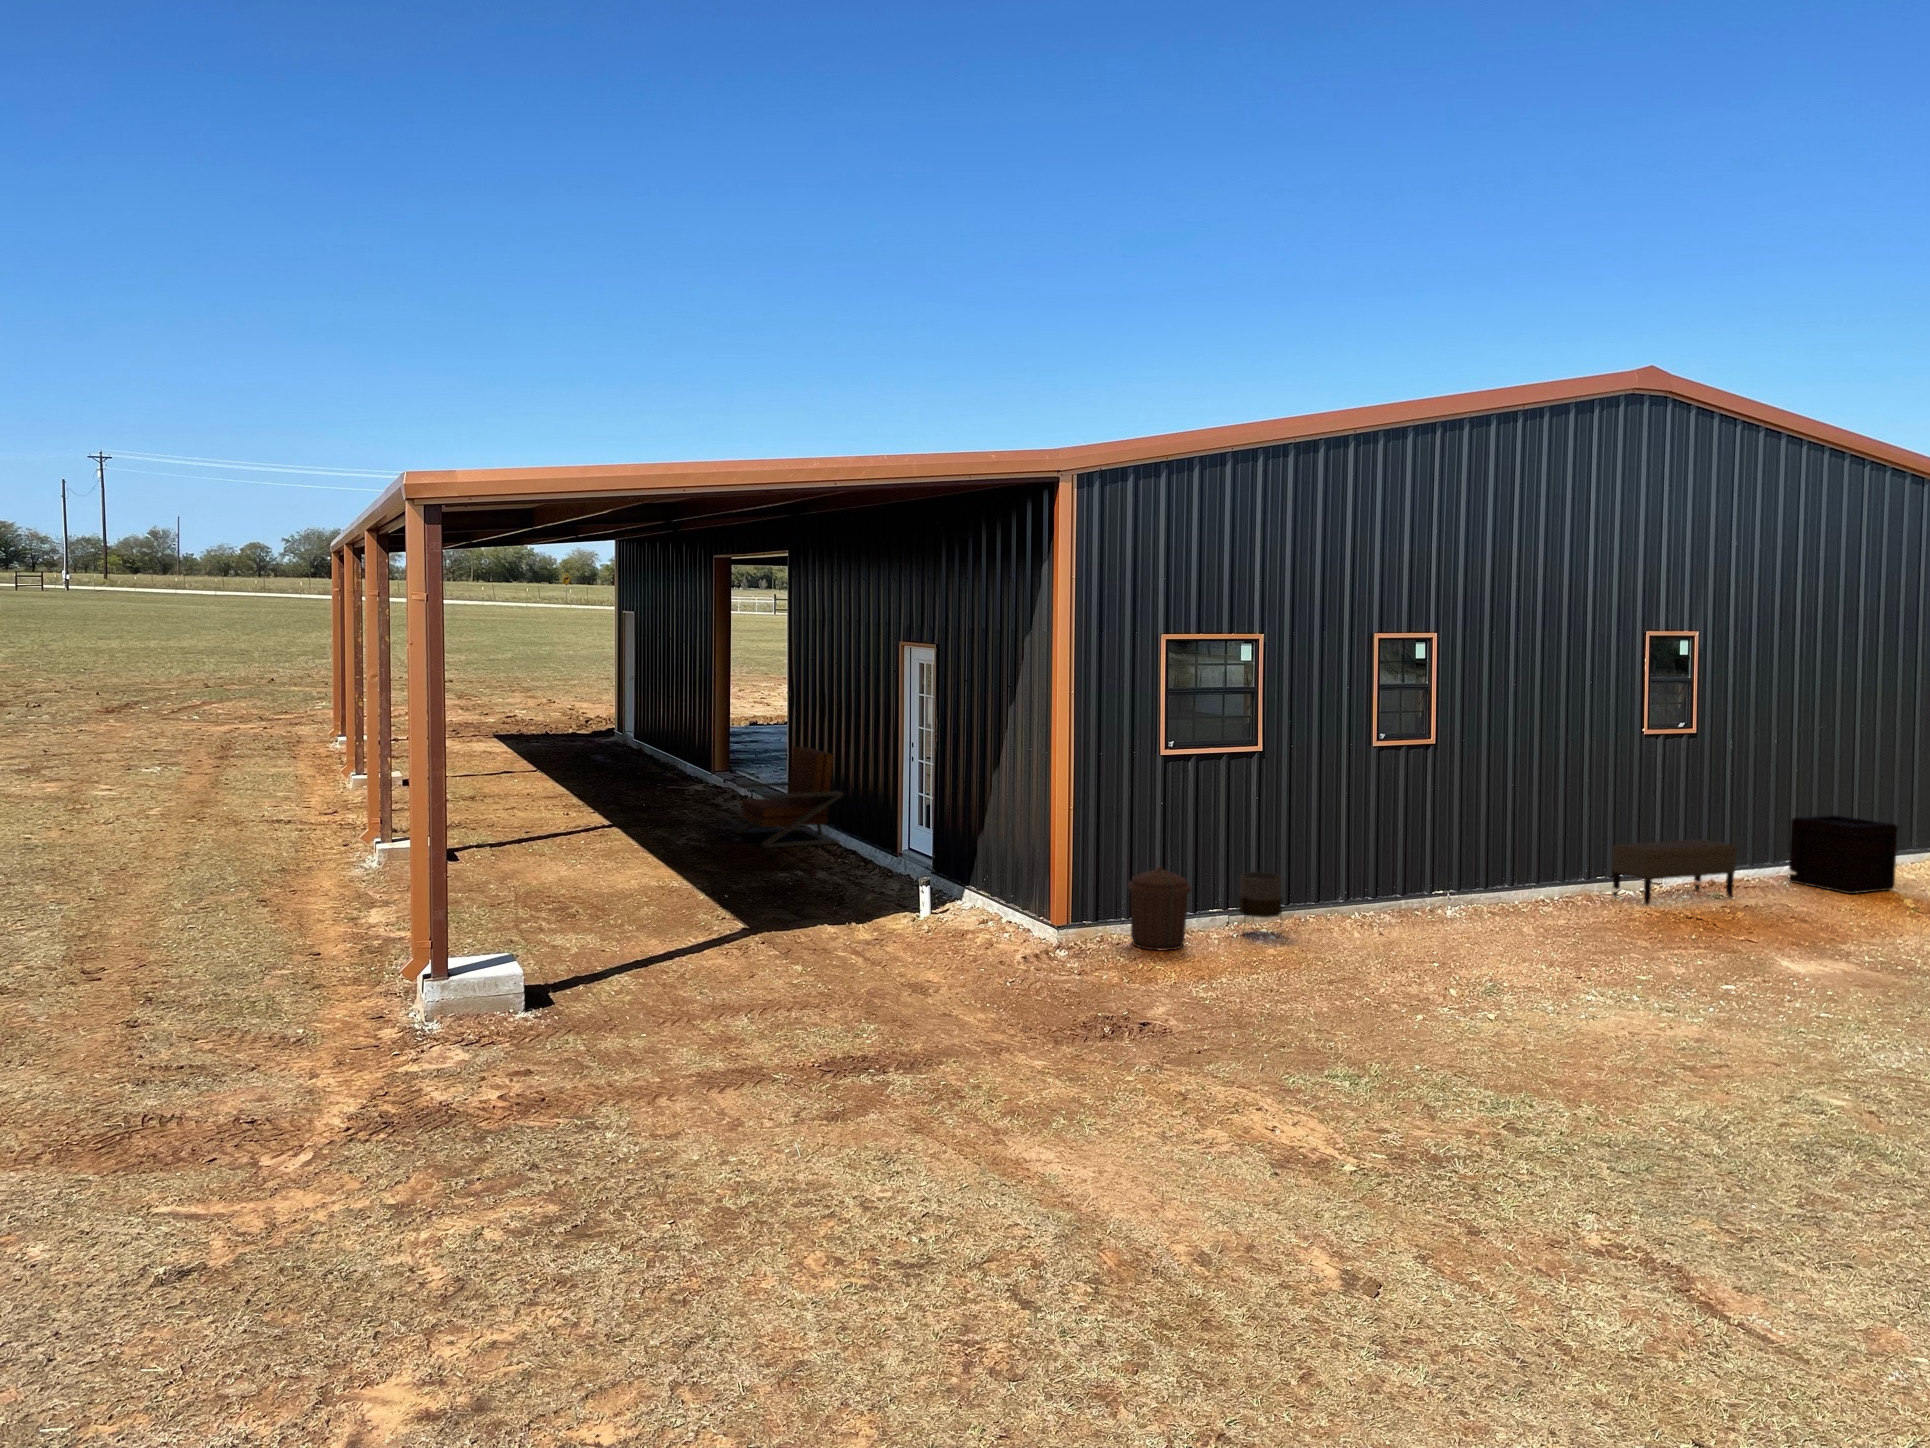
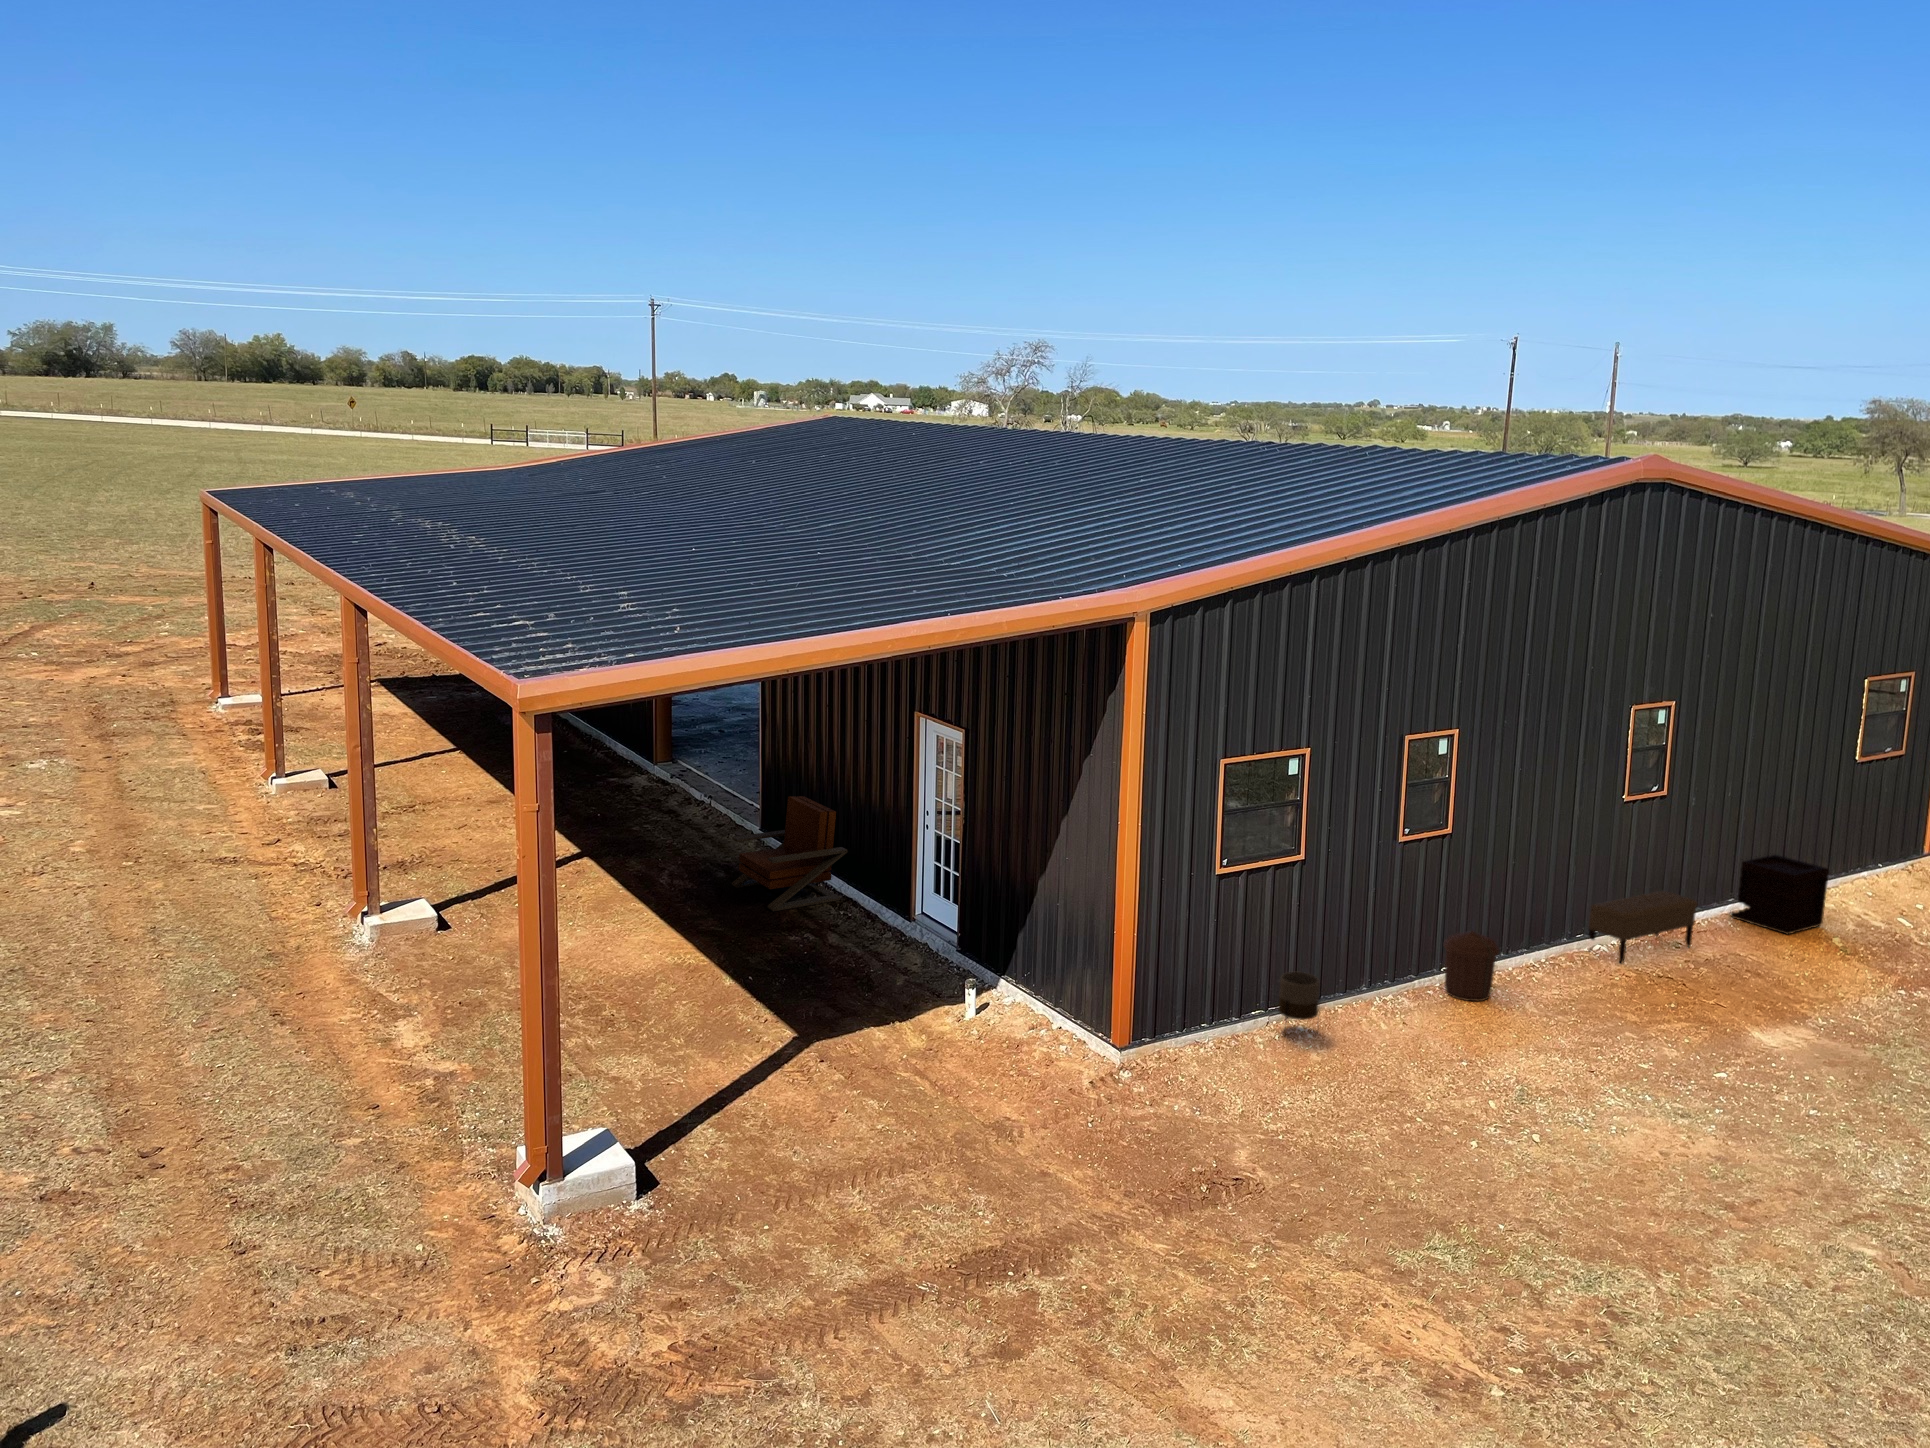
trash can: present [1127,867,1191,950] -> present [1444,931,1499,1001]

